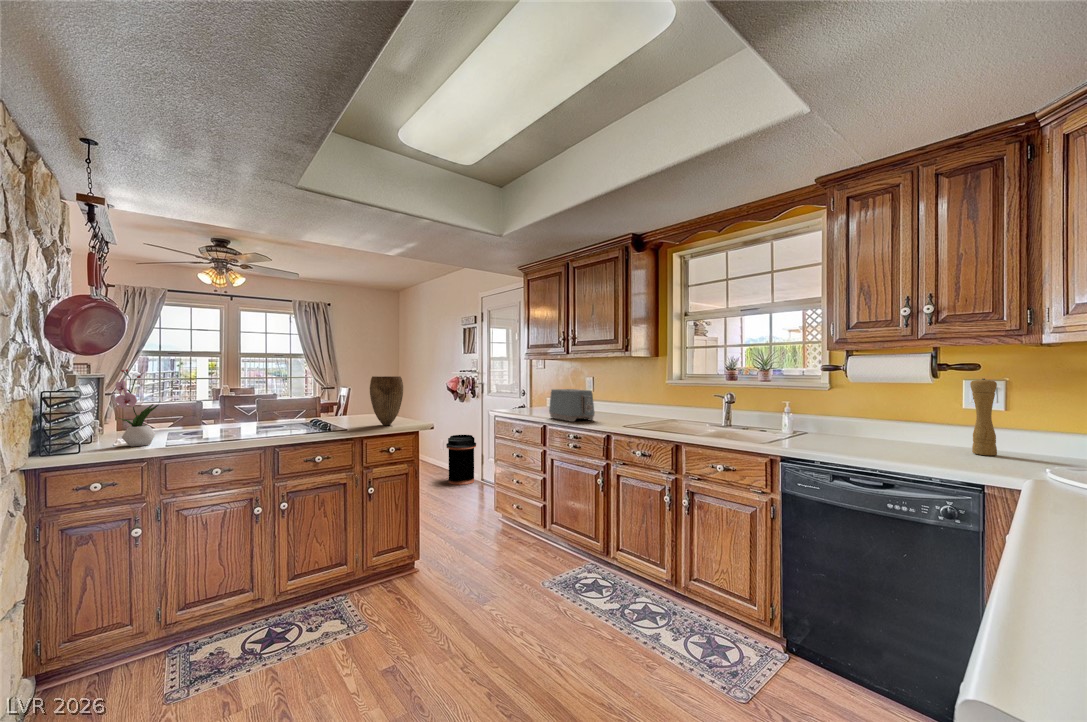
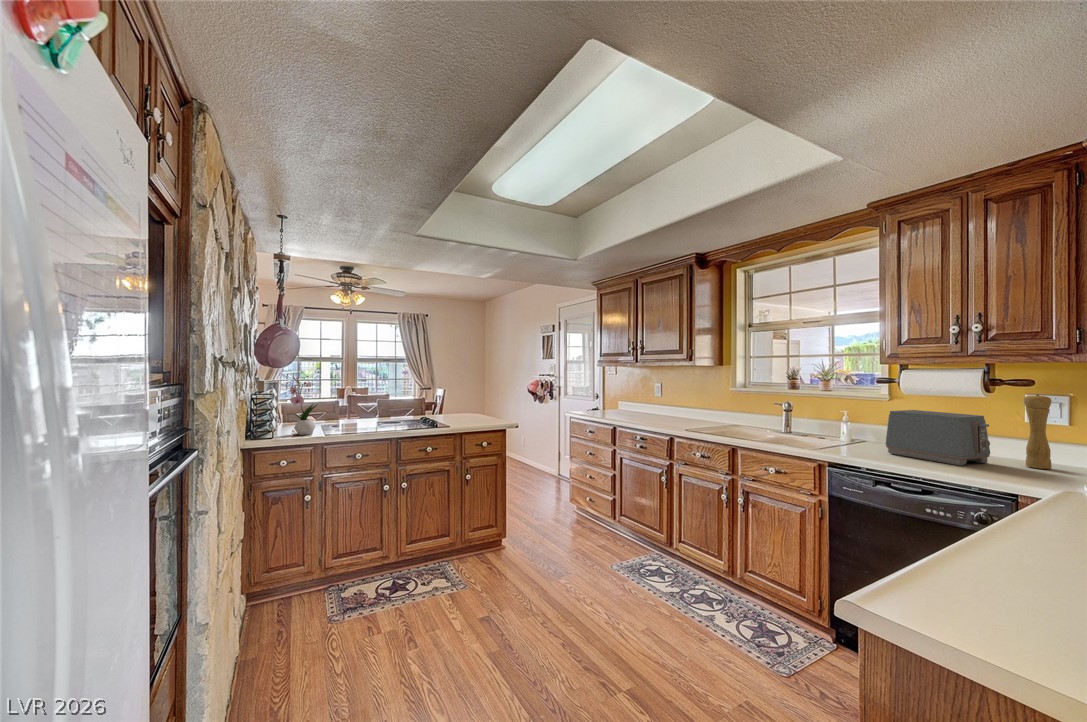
vase: present [370,376,403,425] -> none [467,383,494,423]
toaster: present [549,389,595,422] -> present [886,410,990,466]
trash can: present [446,435,476,485] -> none [529,432,555,477]

